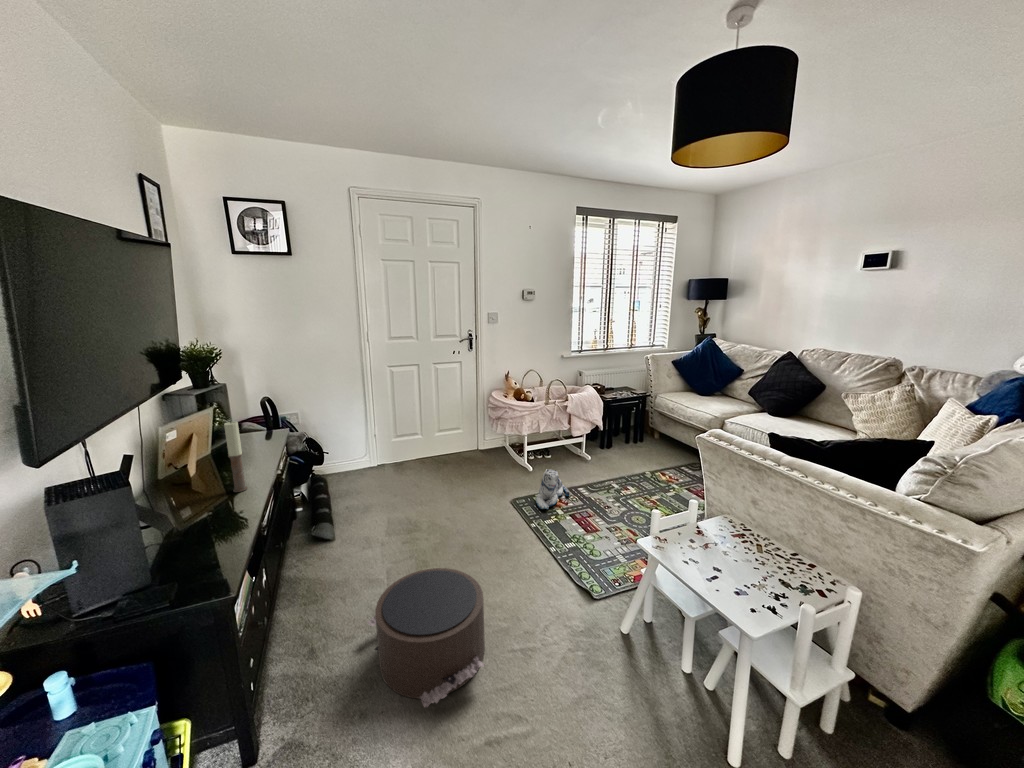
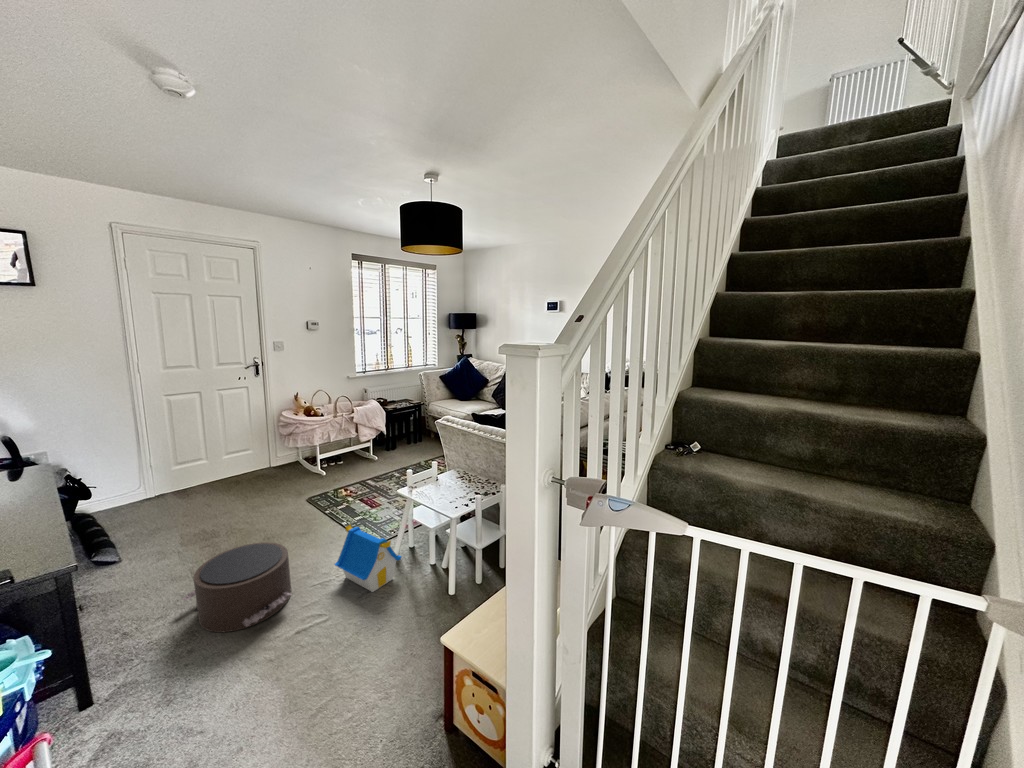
candle: present [224,421,247,492] -> none [8,450,36,516]
plush toy: present [536,469,570,509] -> none [329,468,359,500]
toy house: none [541,574,640,698] -> present [335,525,401,592]

